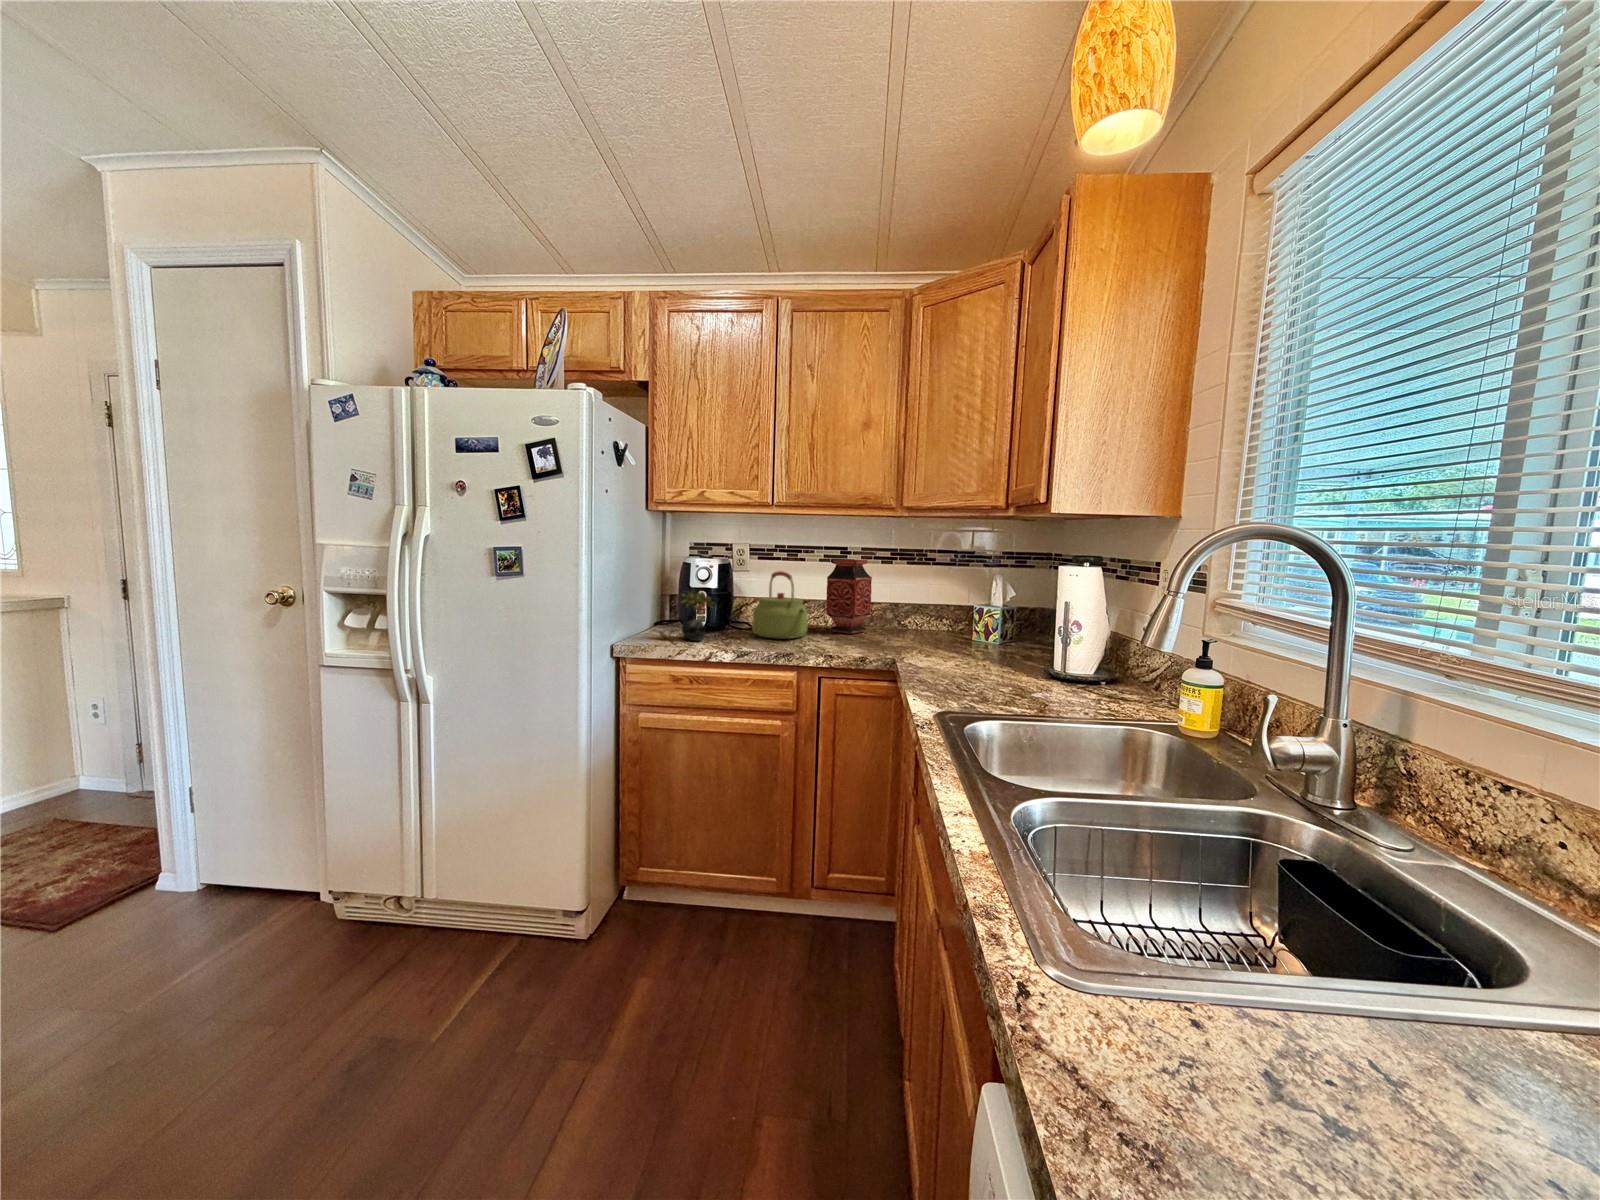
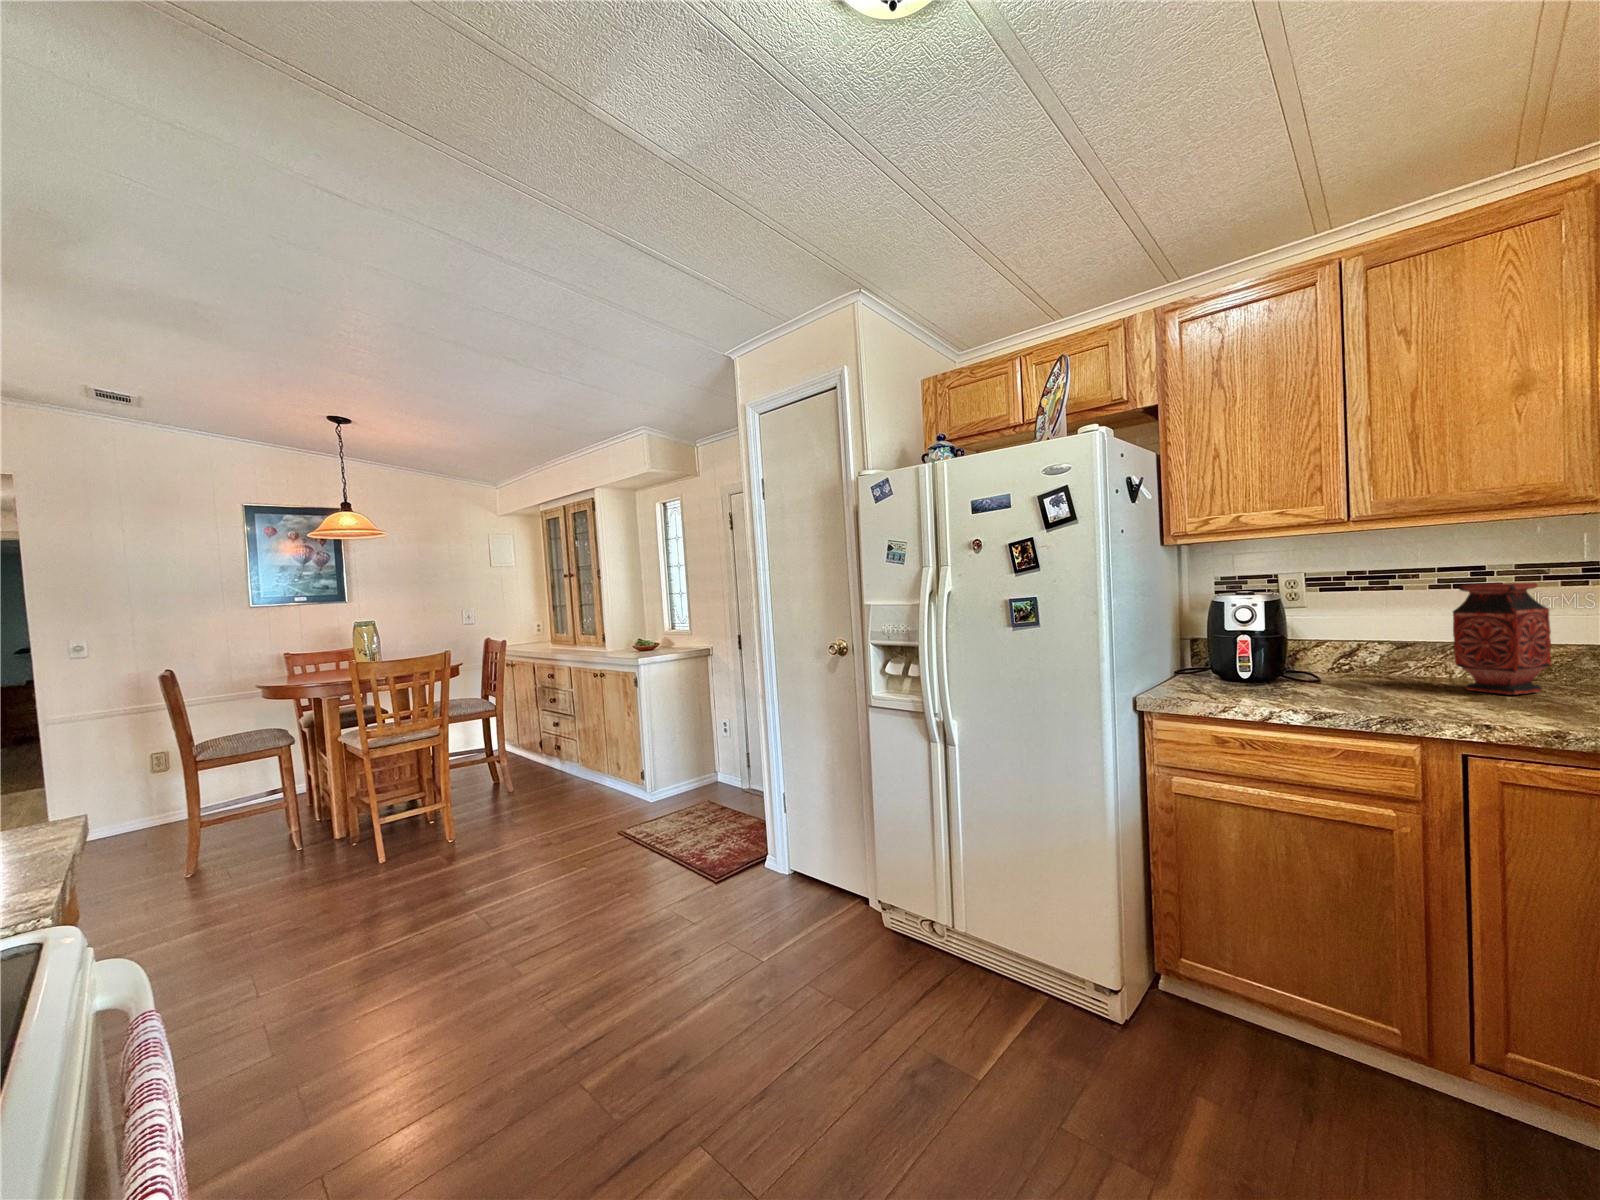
kettle: present [752,571,808,639] -> none [1323,607,1423,698]
succulent plant: present [681,589,715,641] -> none [1216,633,1268,697]

